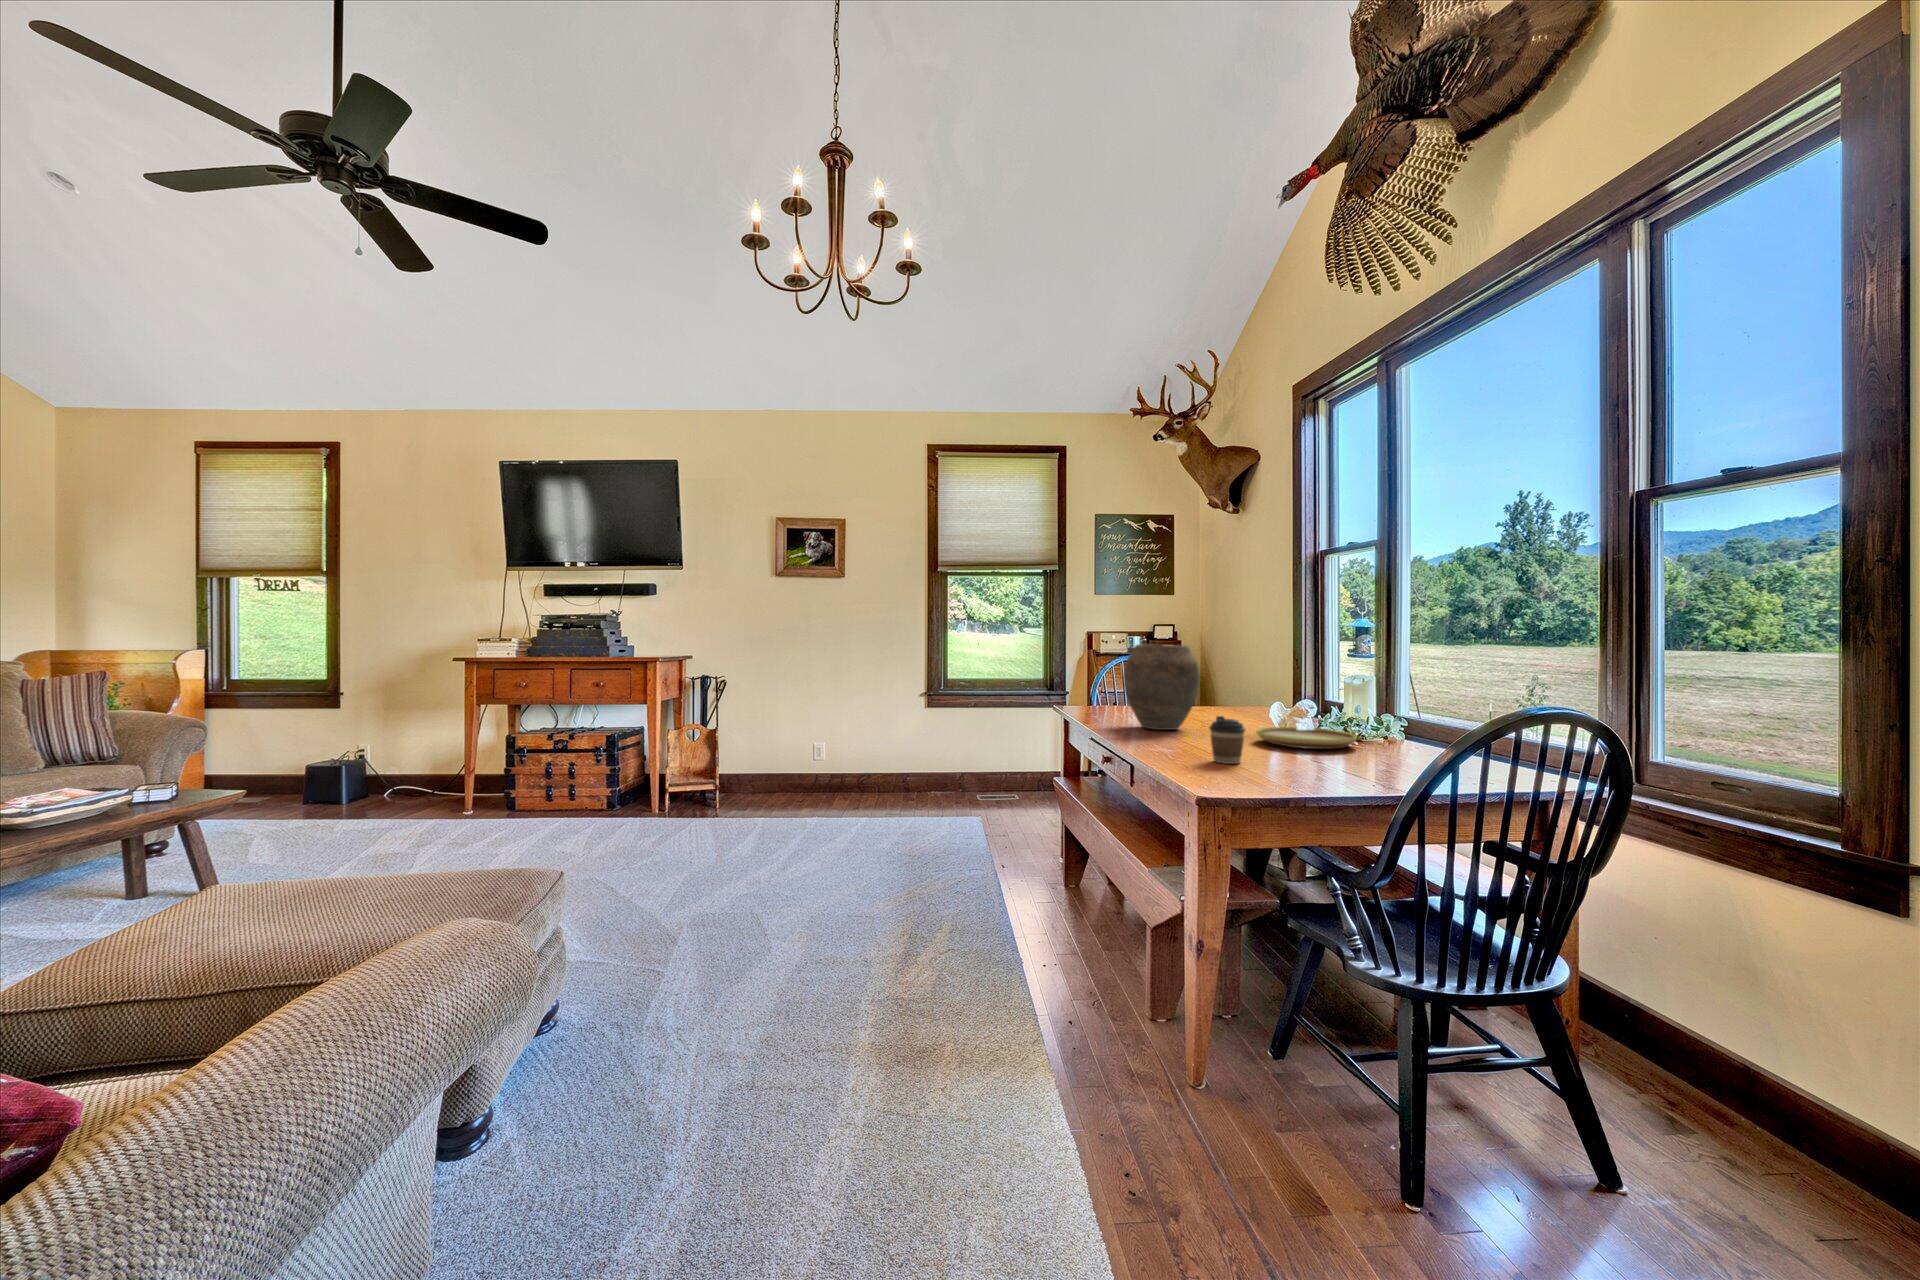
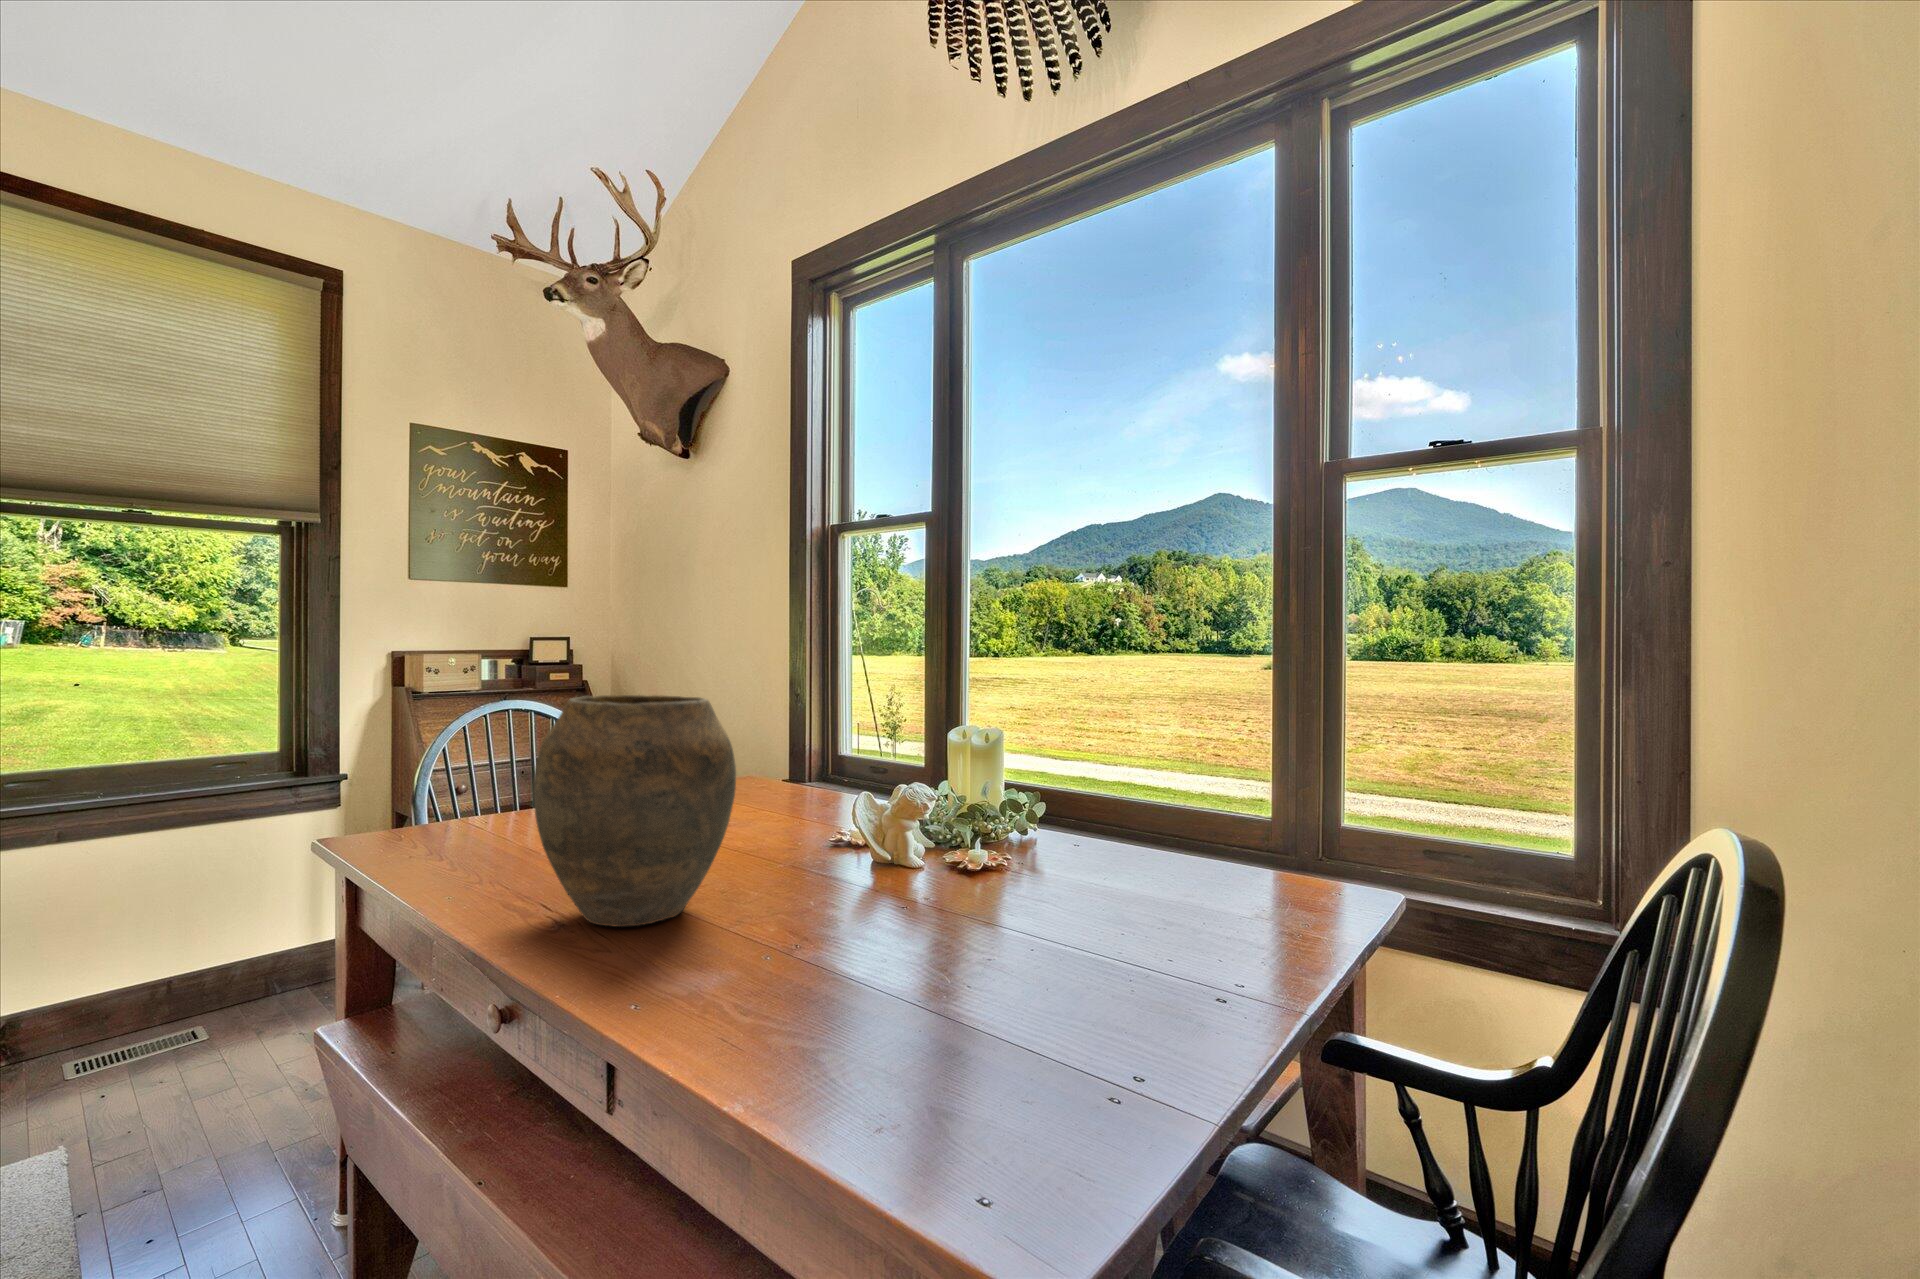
coffee cup: present [1210,716,1245,764] -> none [900,941,1006,1110]
plate: present [1256,727,1357,749] -> none [890,866,1093,942]

